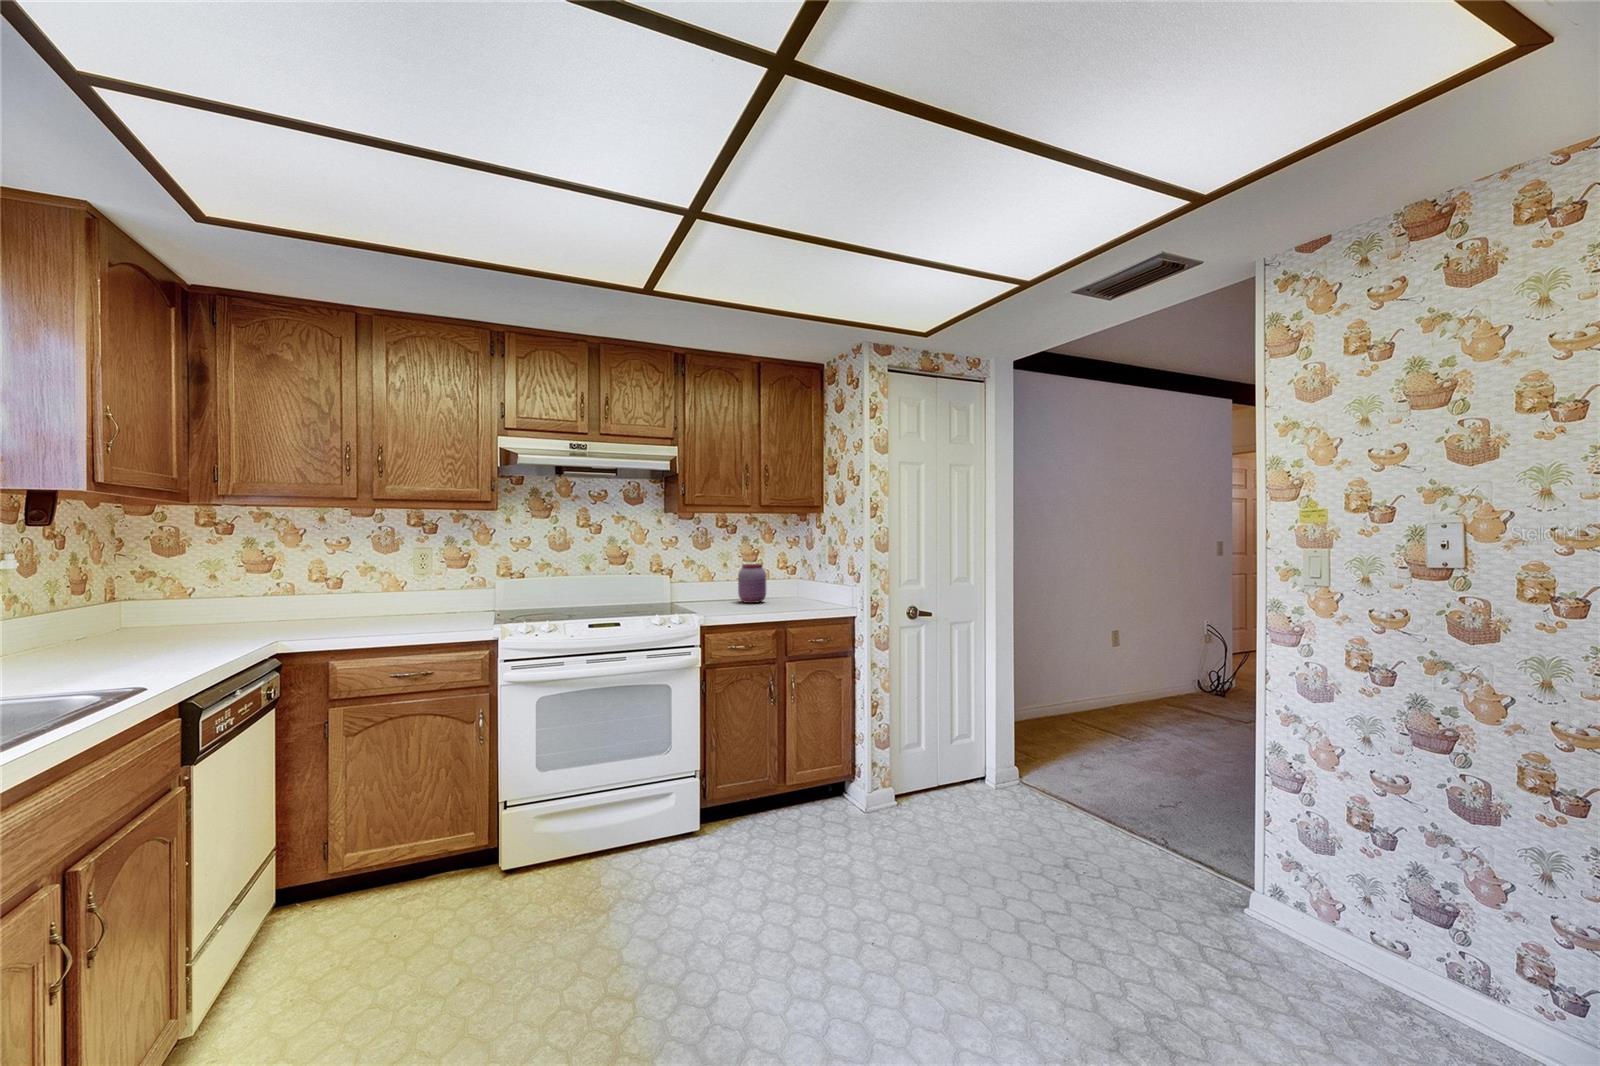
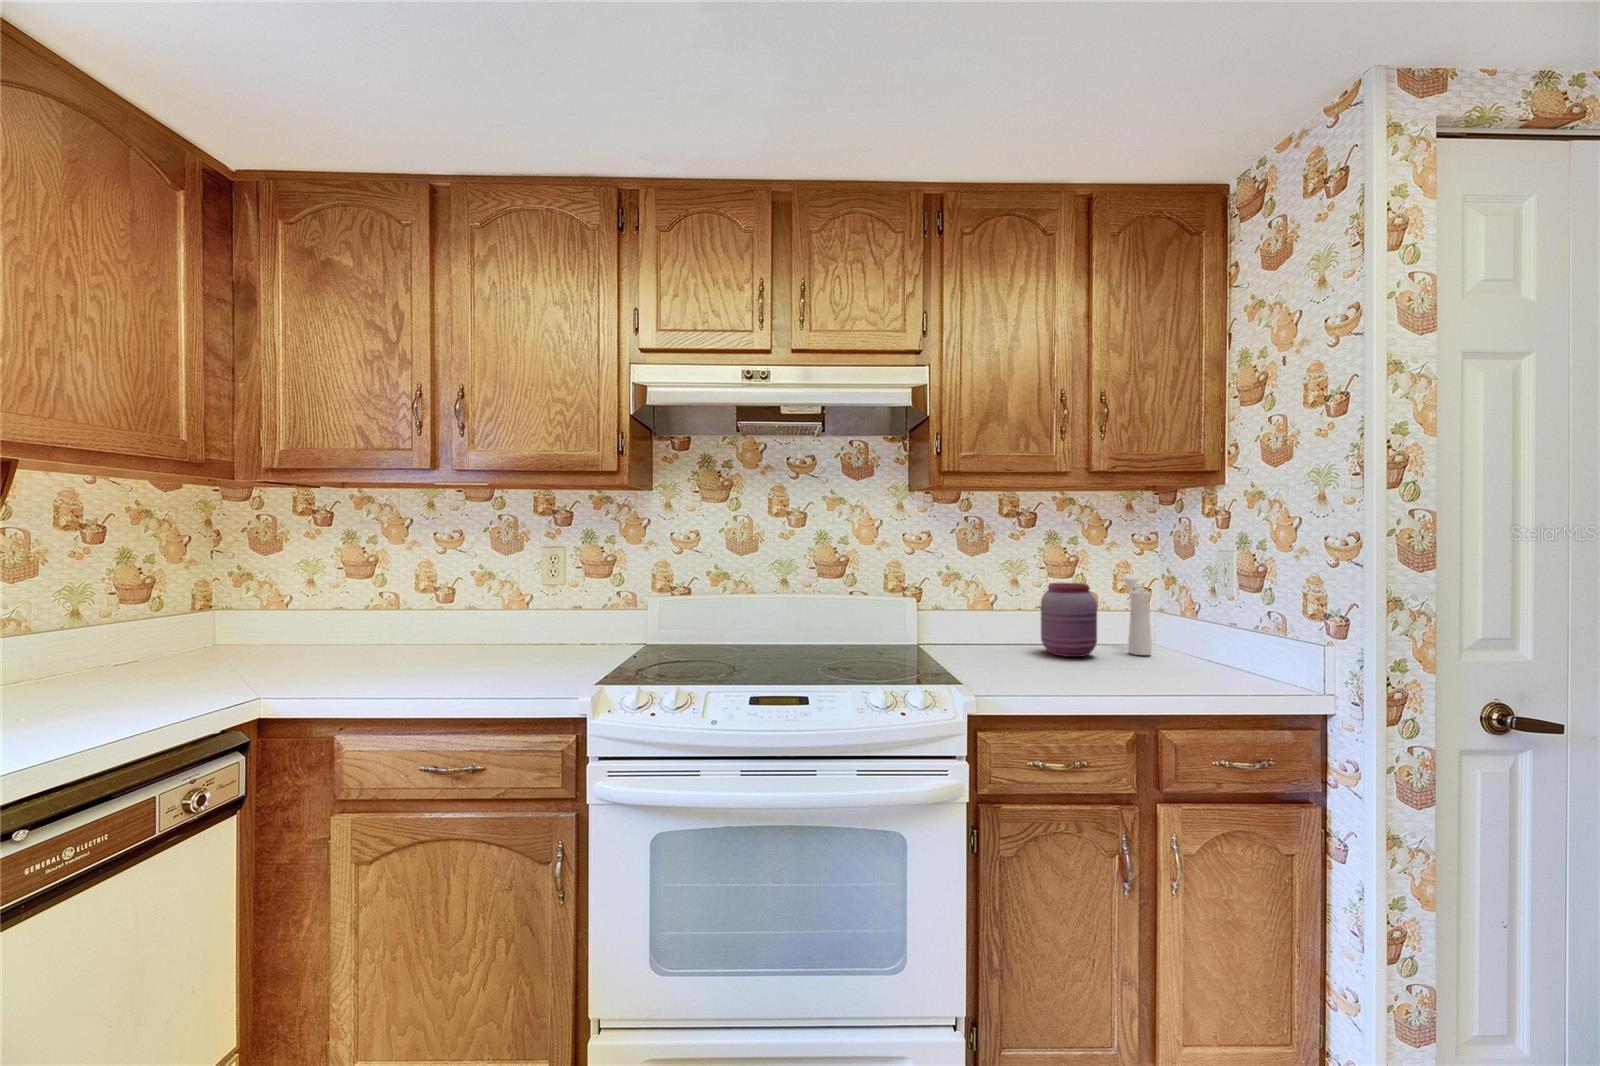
pepper mill: none [781,559,794,600] -> present [1123,574,1152,655]

